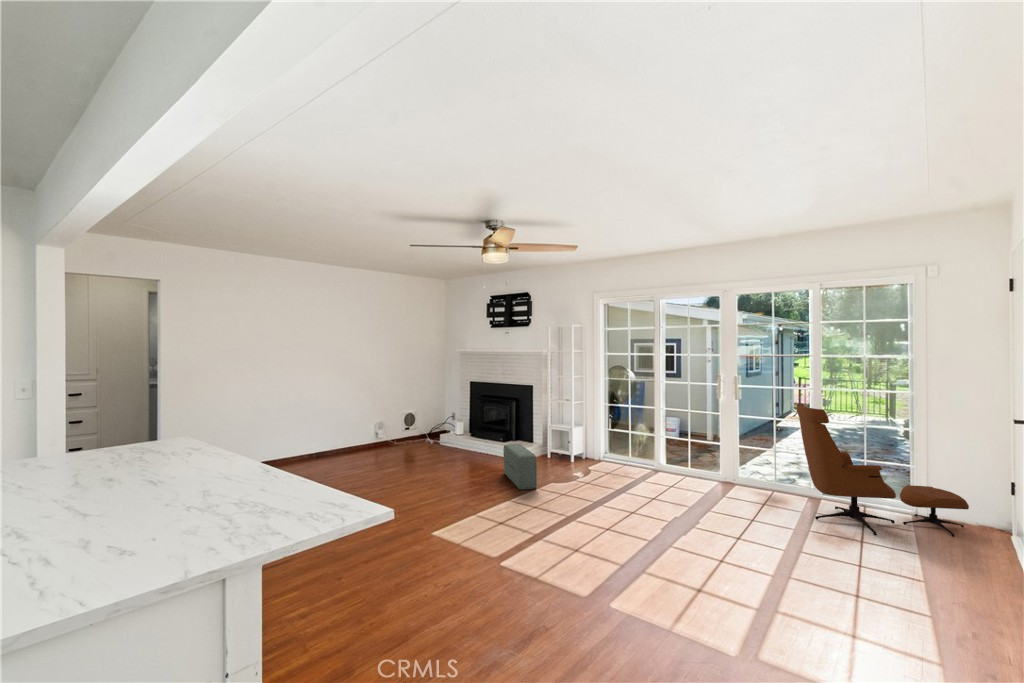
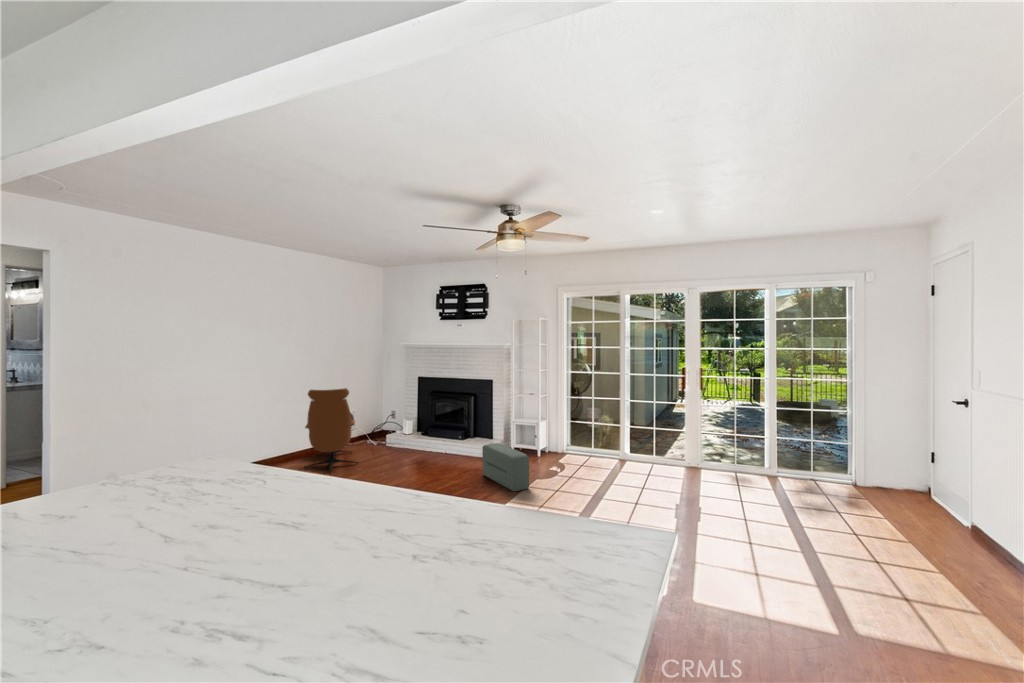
lounge chair: present [796,404,969,536] -> present [305,388,358,473]

